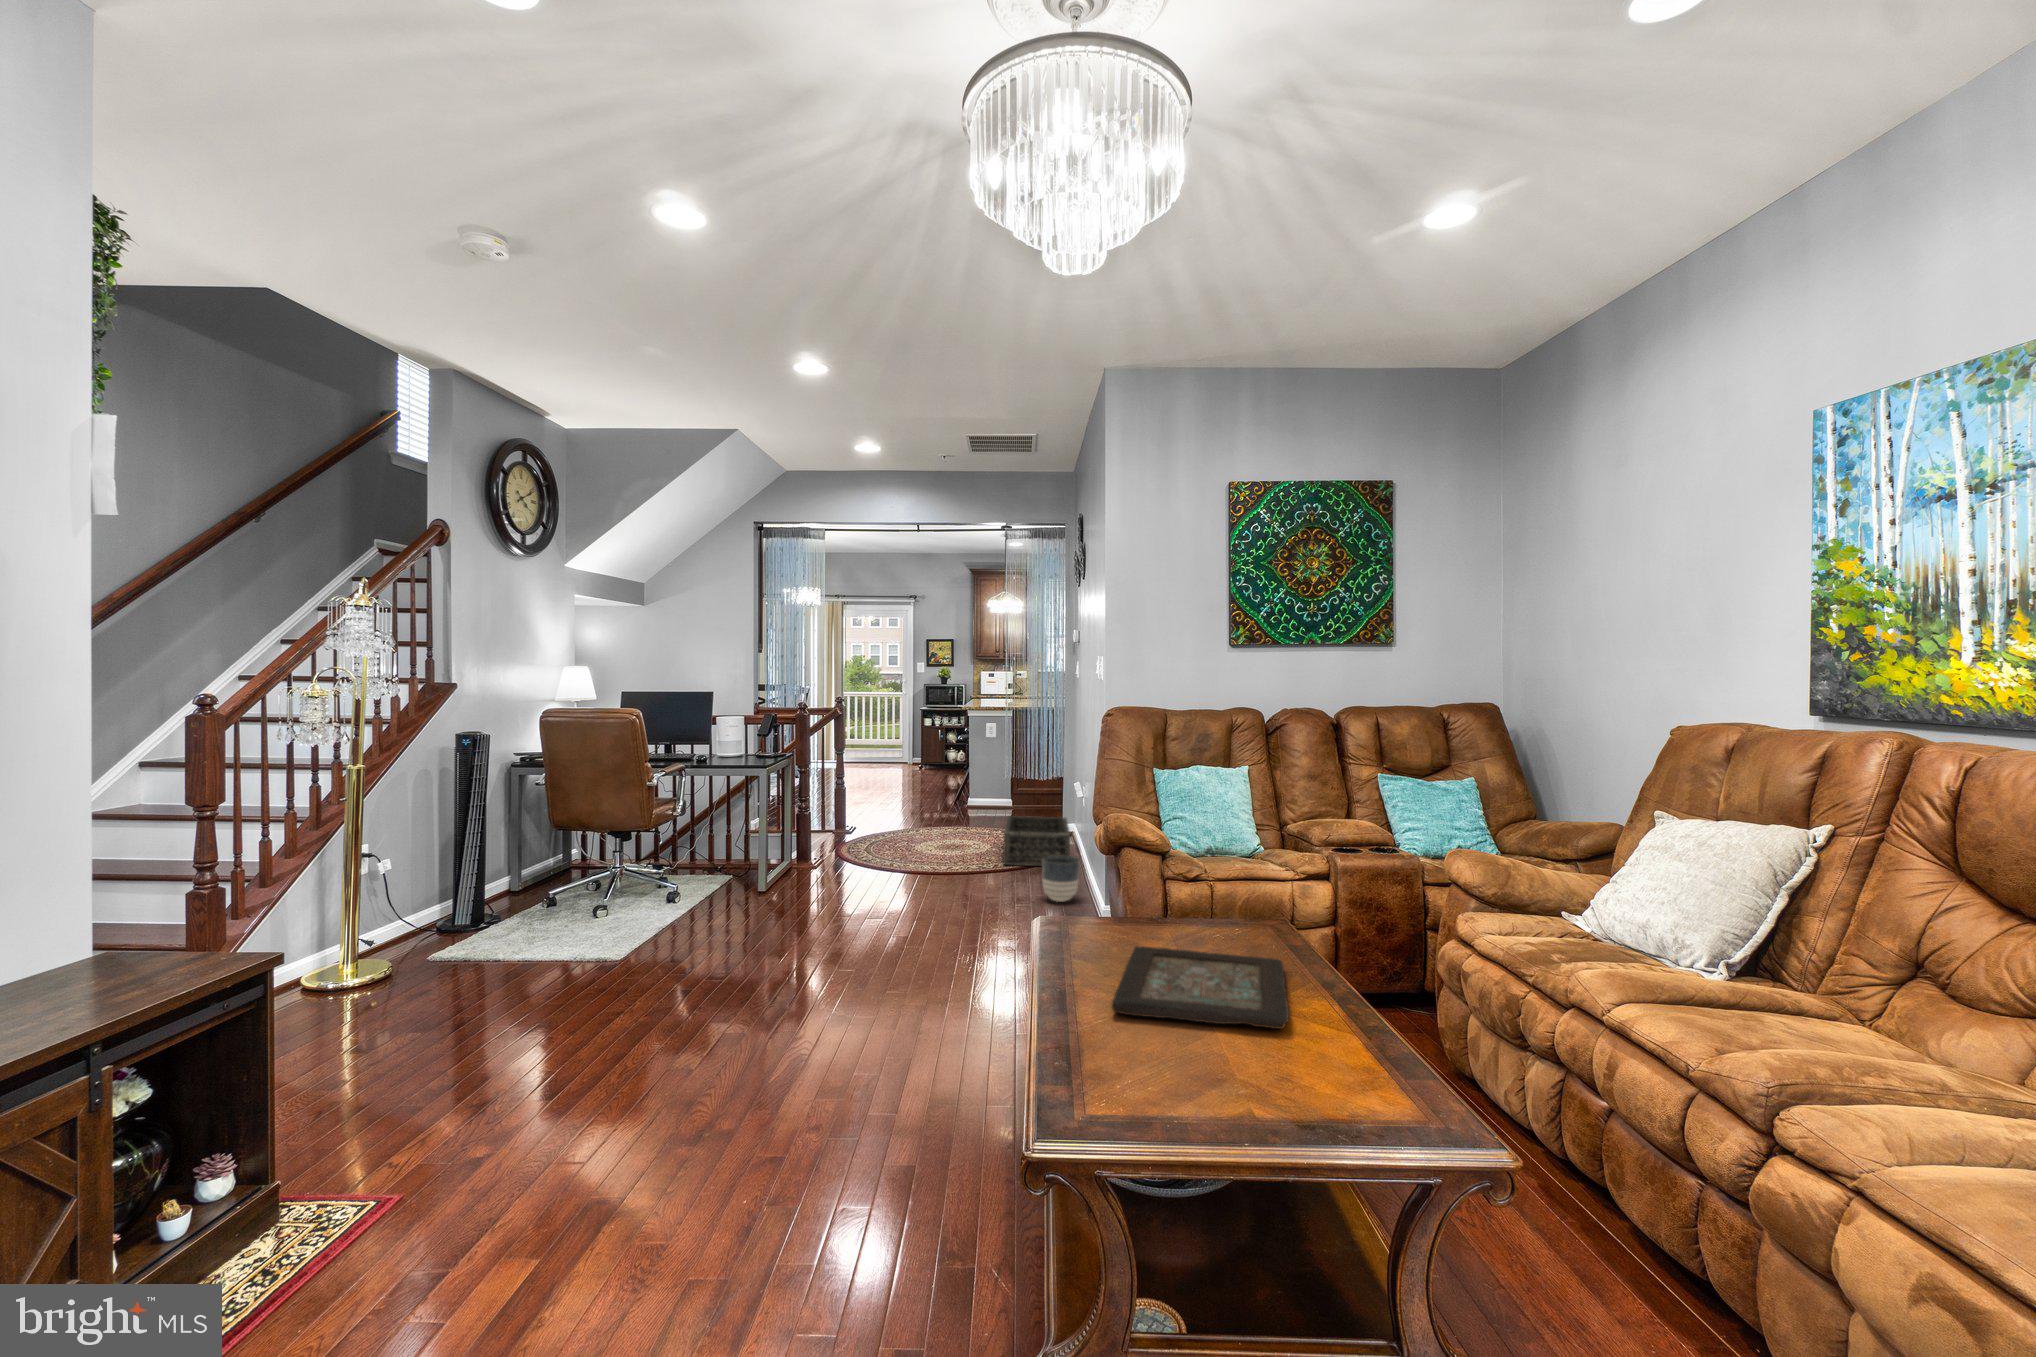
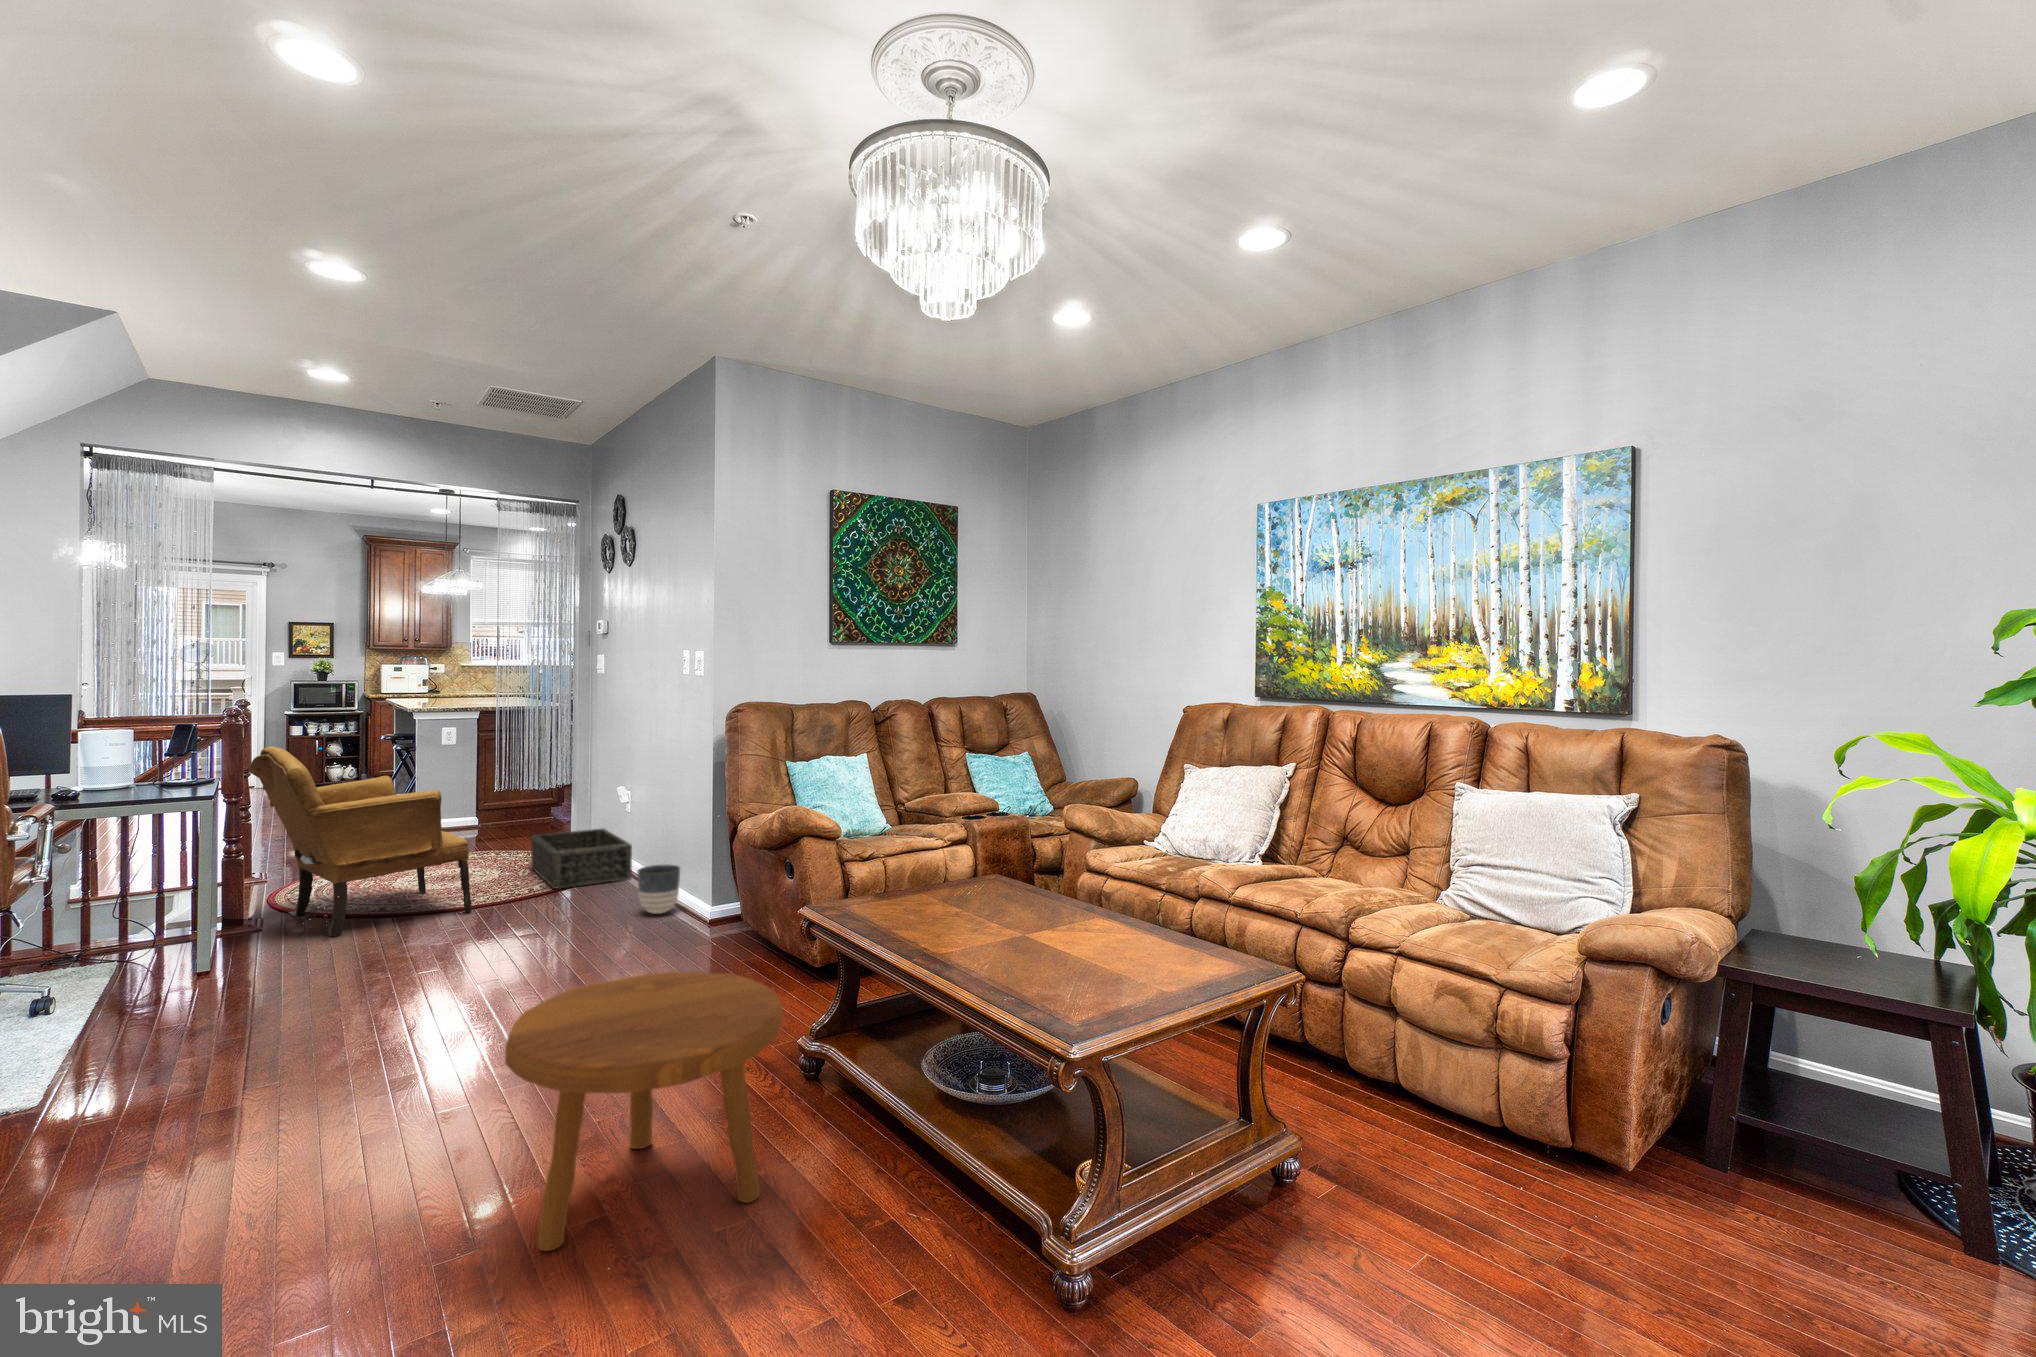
armchair: none [799,725,931,875] -> present [249,747,472,936]
footstool: none [659,945,914,1204] -> present [505,972,782,1251]
decorative tray: present [1111,946,1289,1029] -> none [947,899,1113,955]

